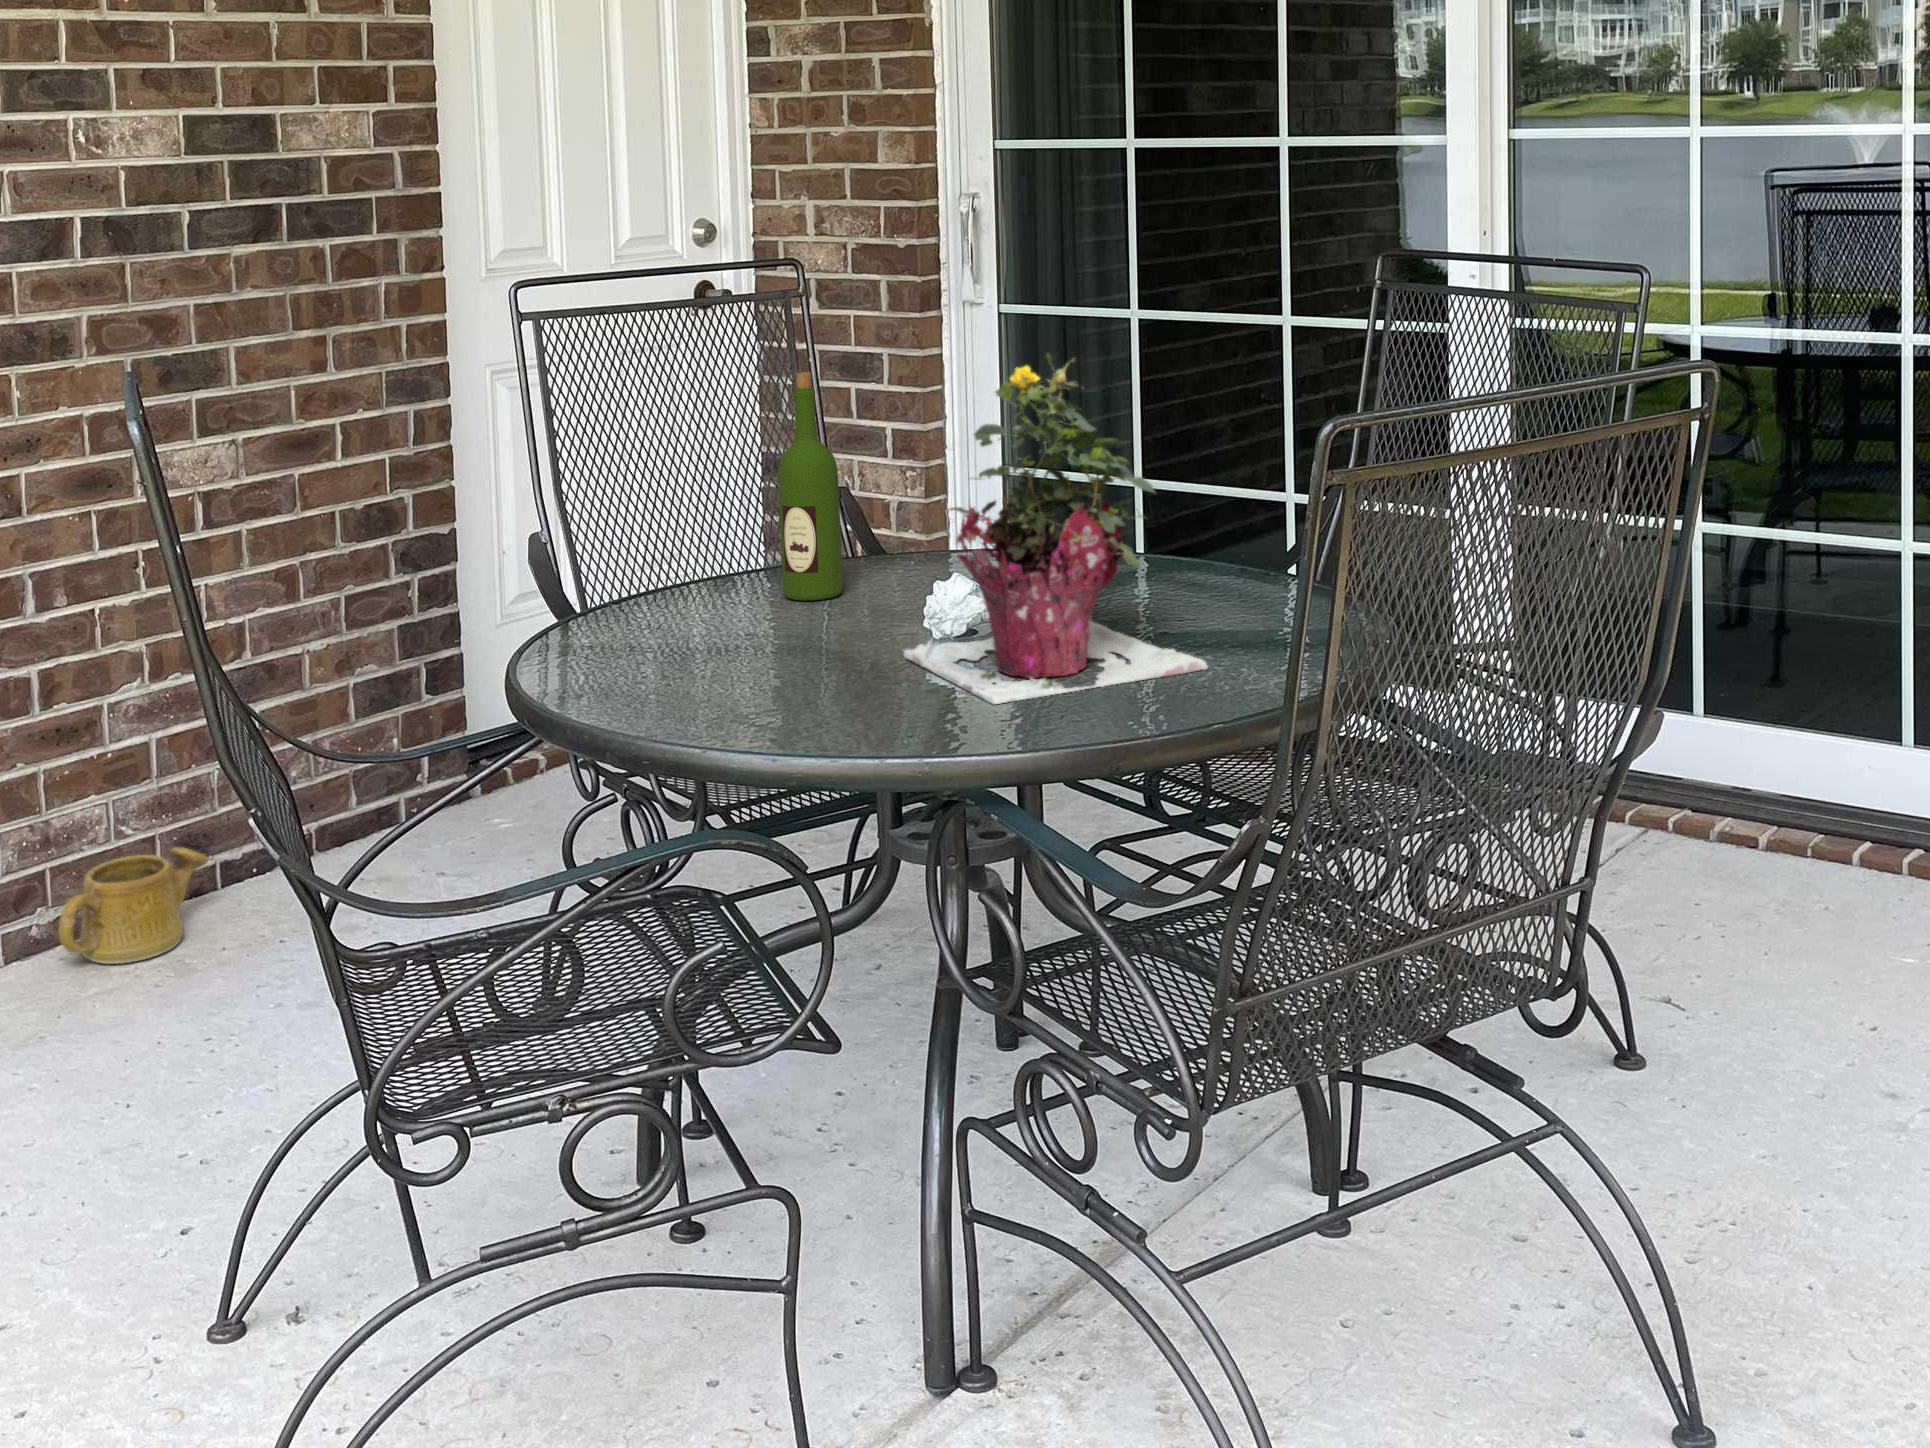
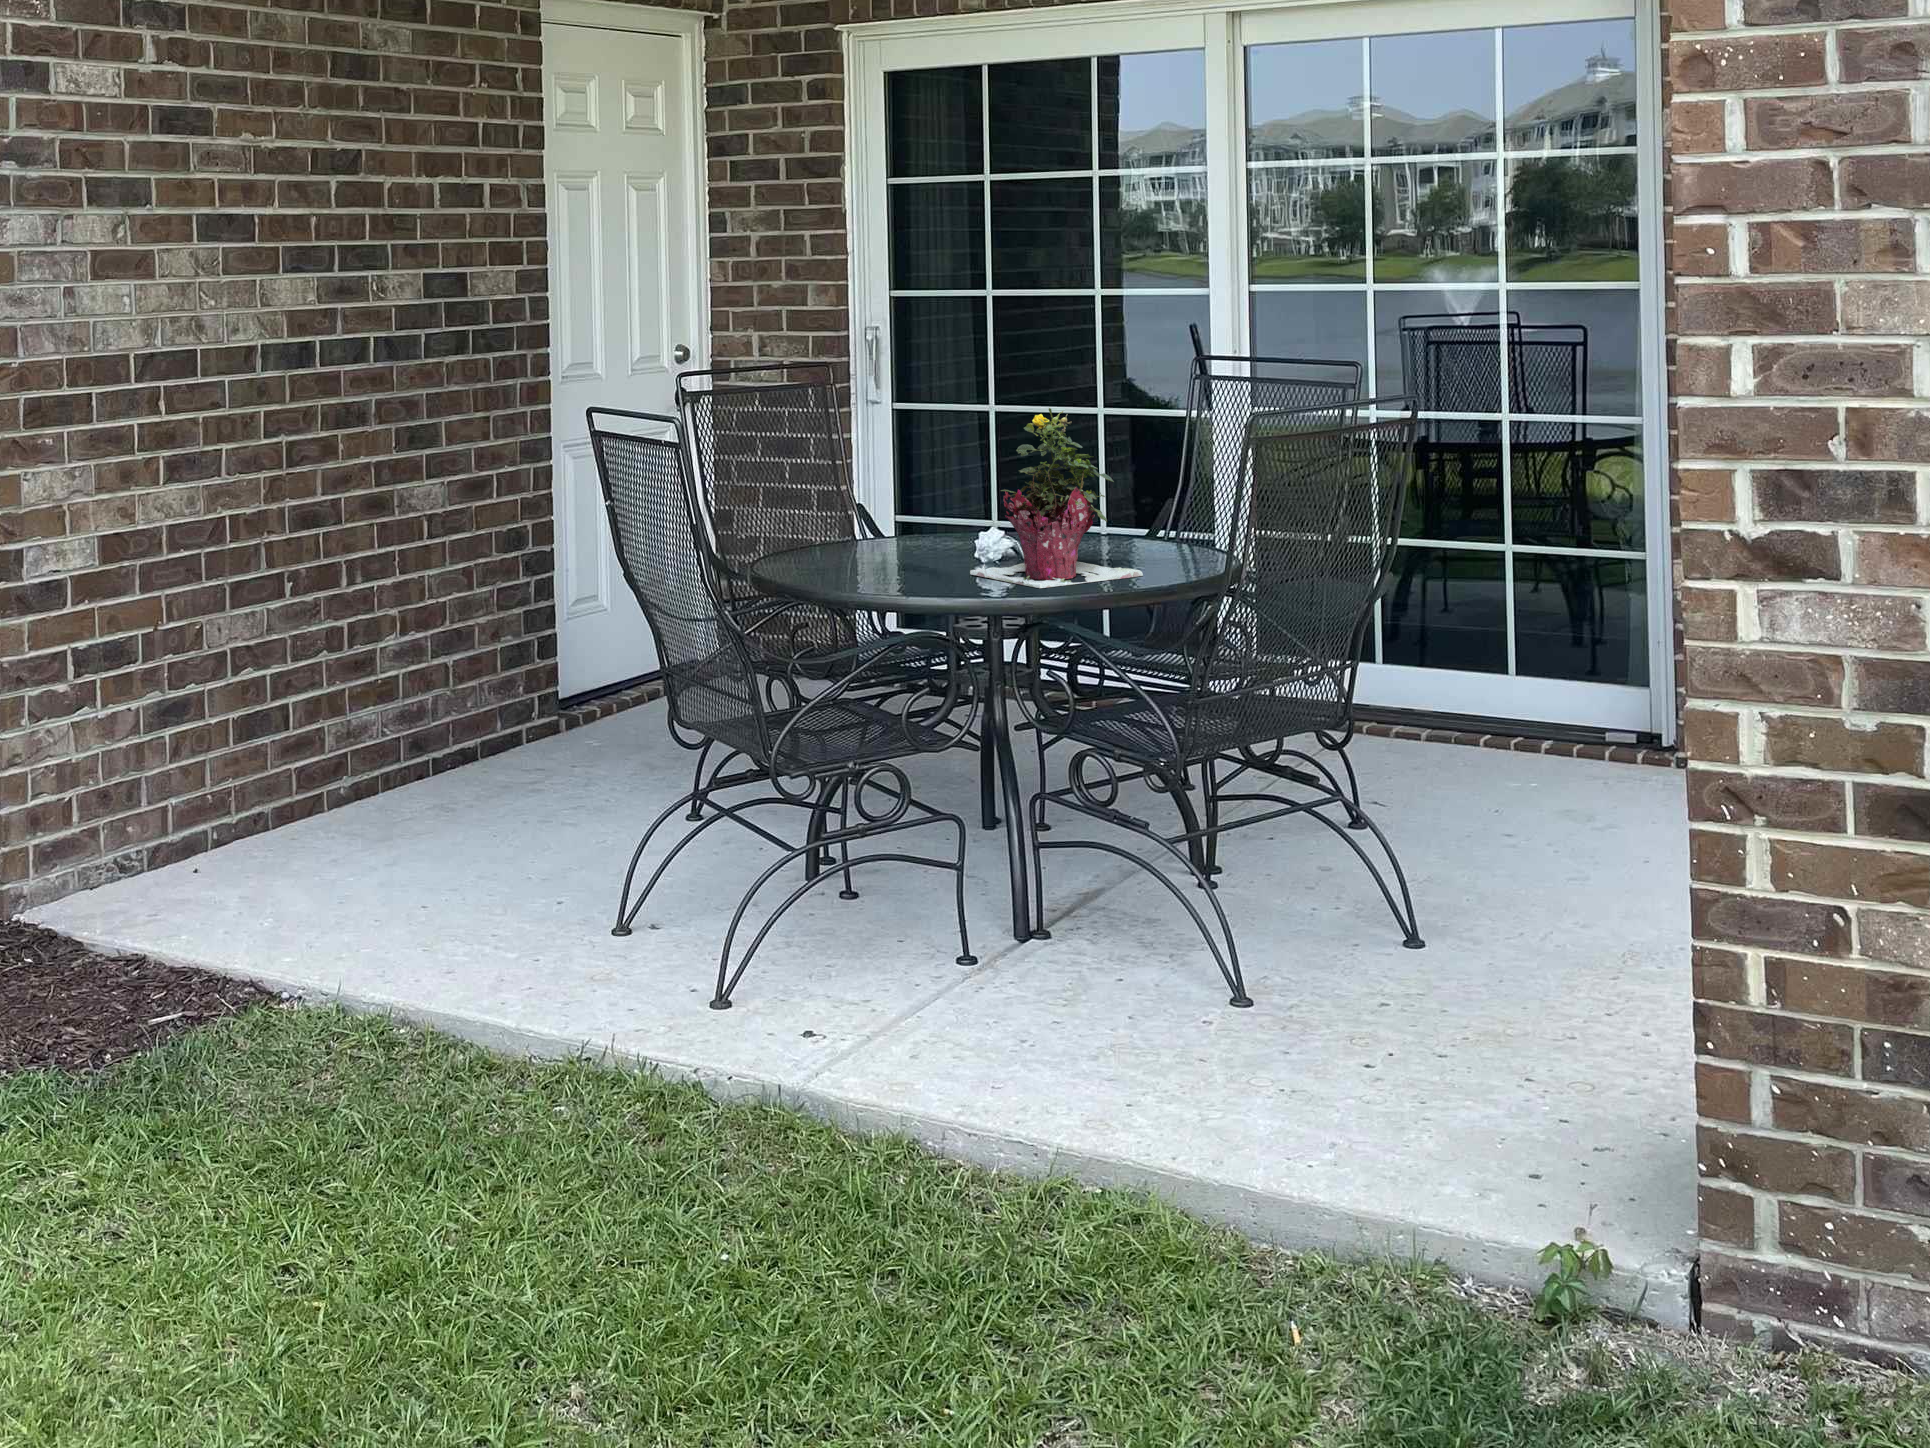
wine bottle: present [778,372,843,601] -> none [865,425,901,557]
watering can: present [58,847,209,964] -> none [372,738,443,805]

